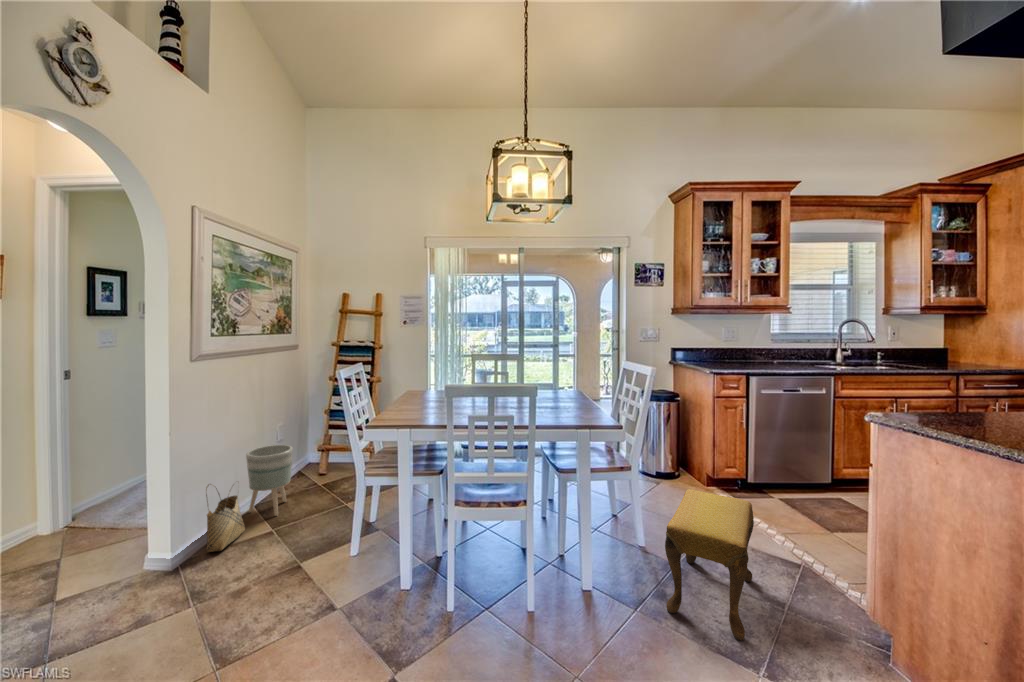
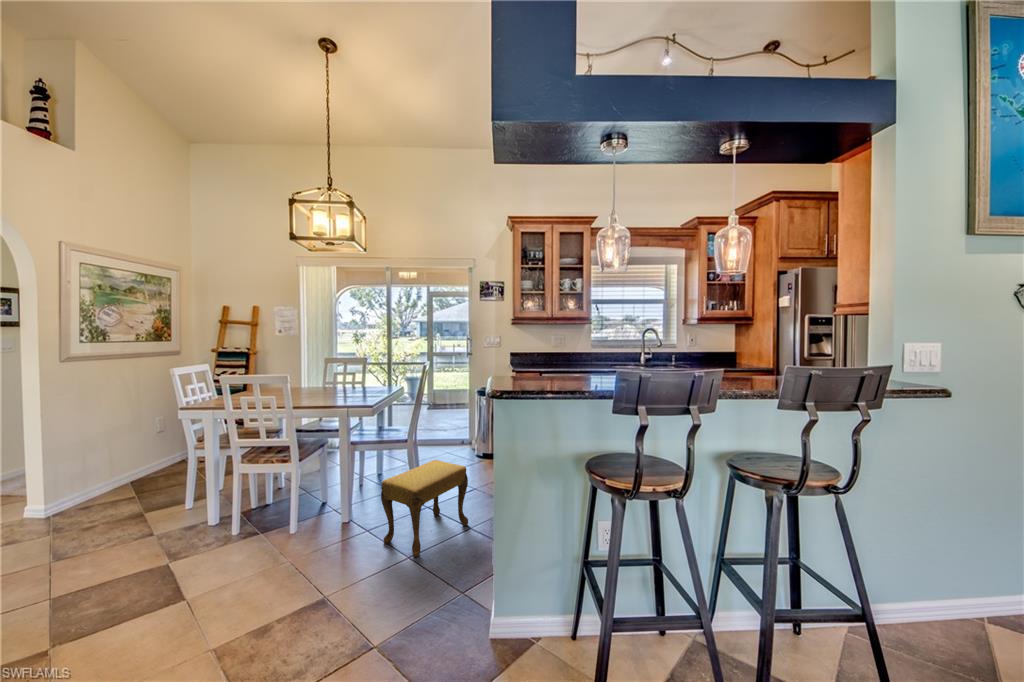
planter: present [246,445,293,516] -> none [112,432,157,488]
woven basket: present [206,484,245,552] -> none [64,458,104,512]

